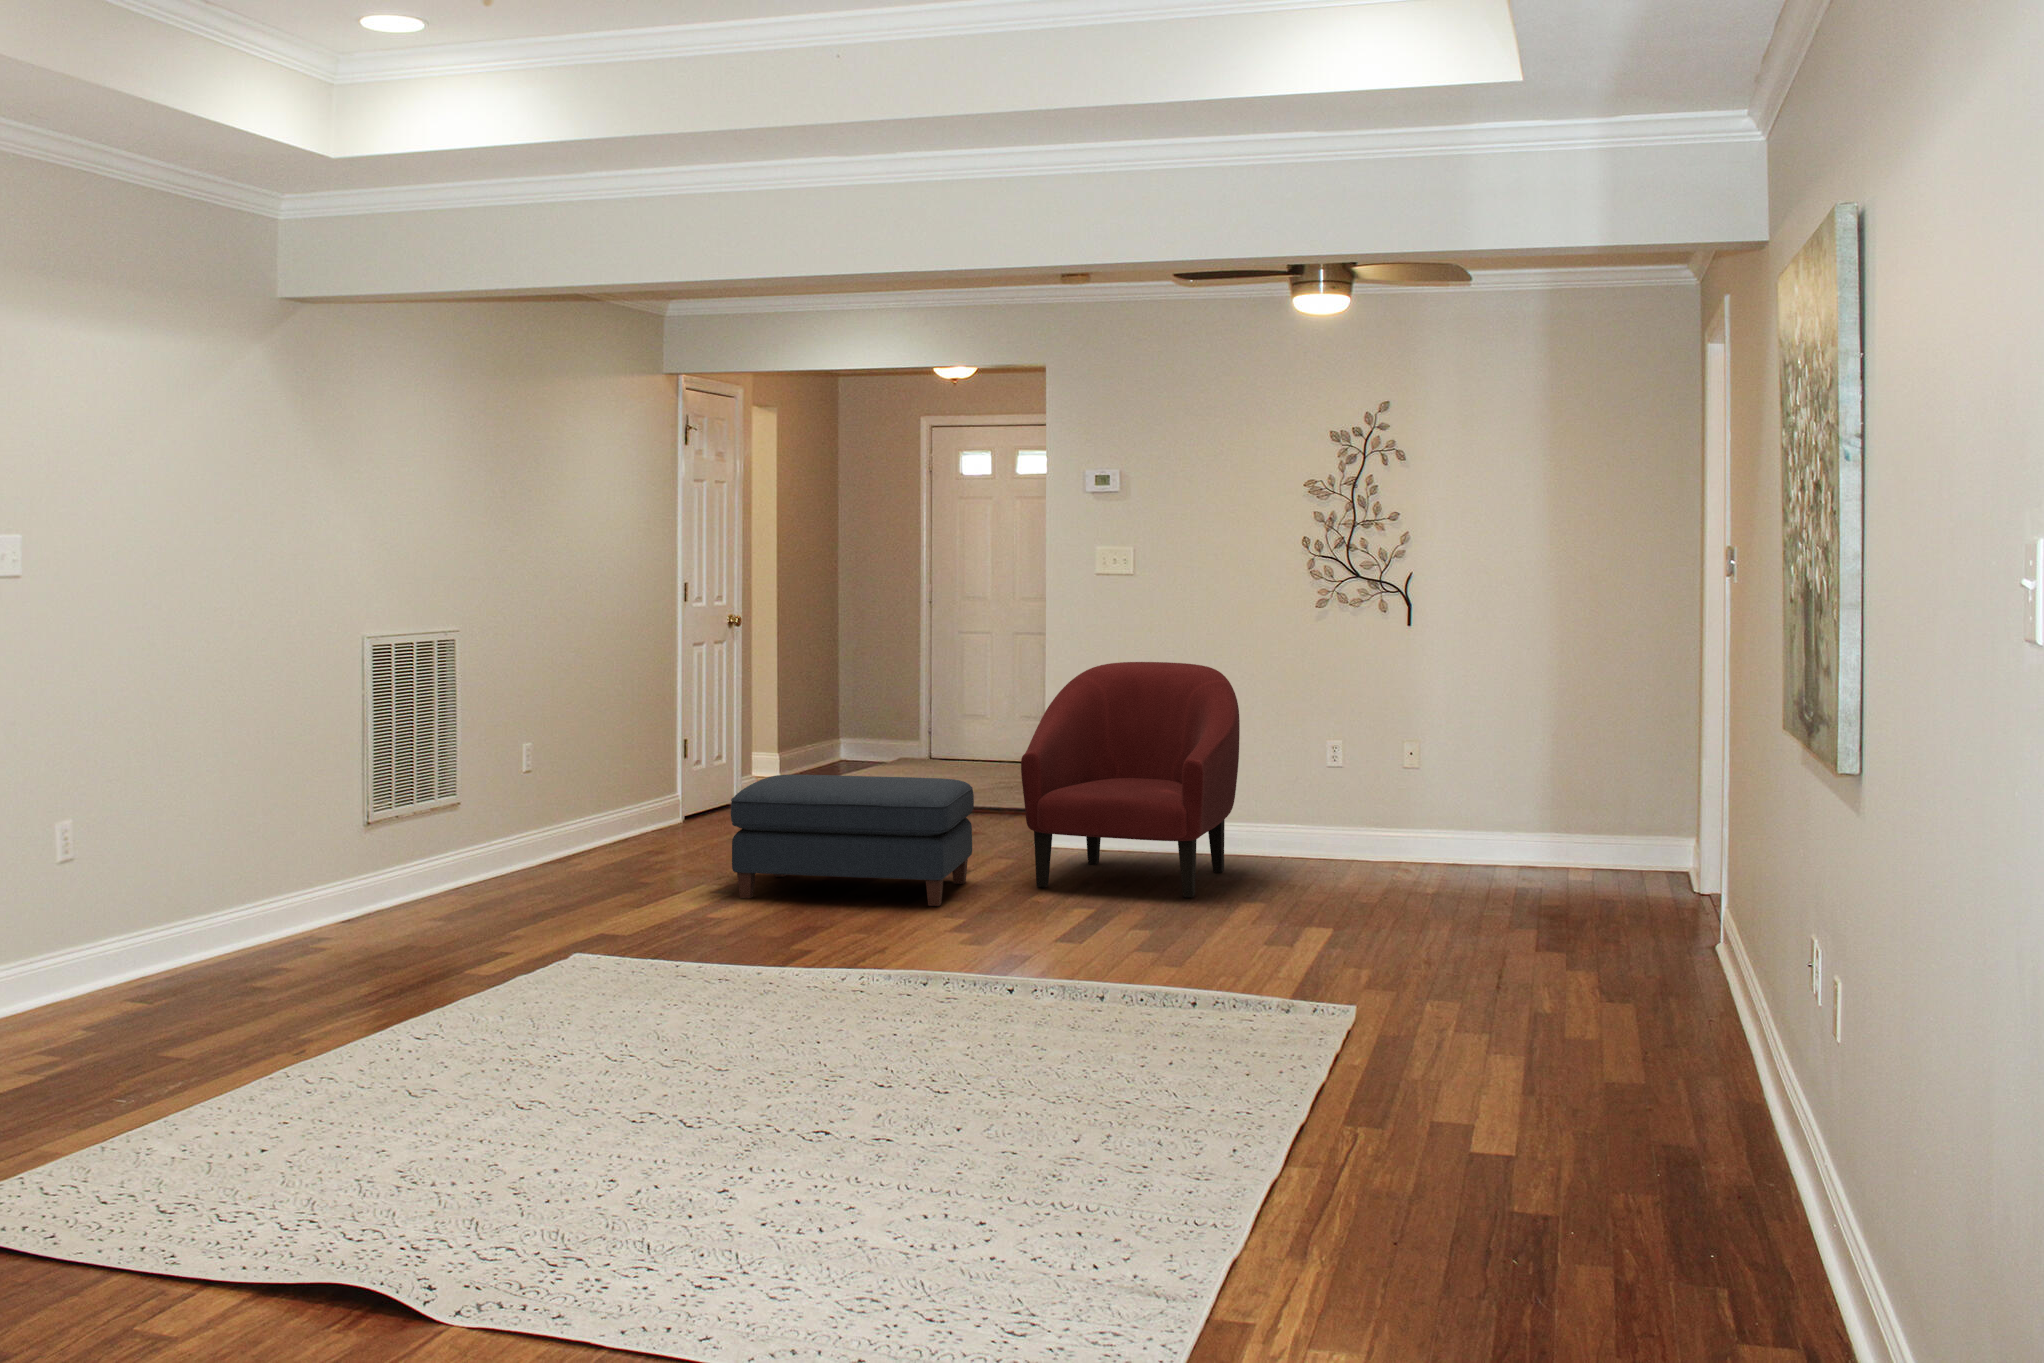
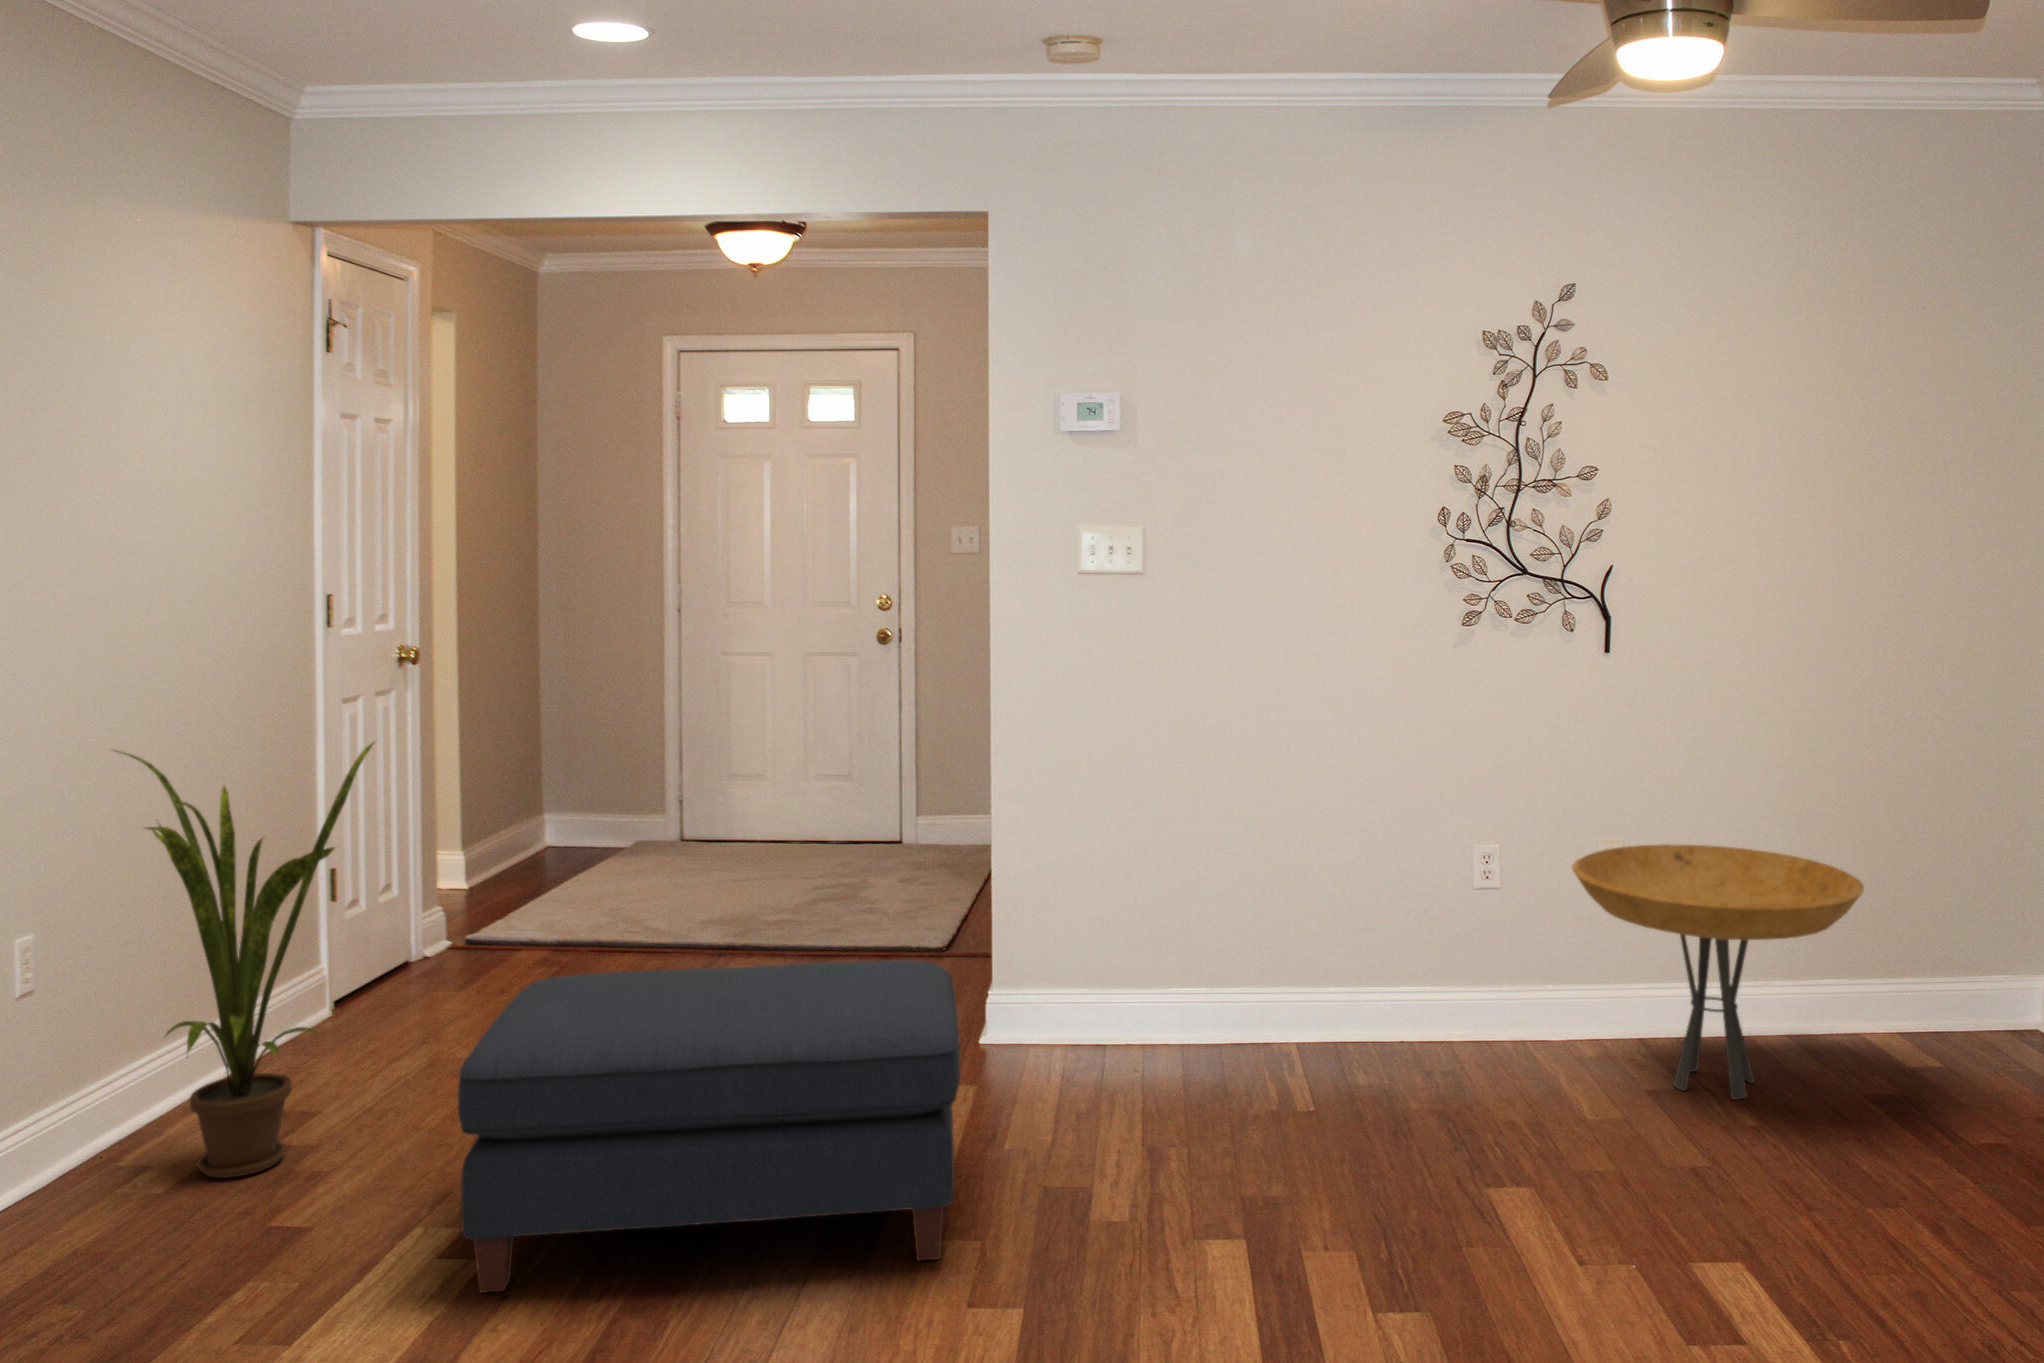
house plant: none [588,657,707,865] -> present [119,743,374,1178]
armchair: present [1021,662,1240,898] -> none [1046,715,1406,1153]
side table: none [1349,754,1522,899] -> present [1572,844,1864,1099]

